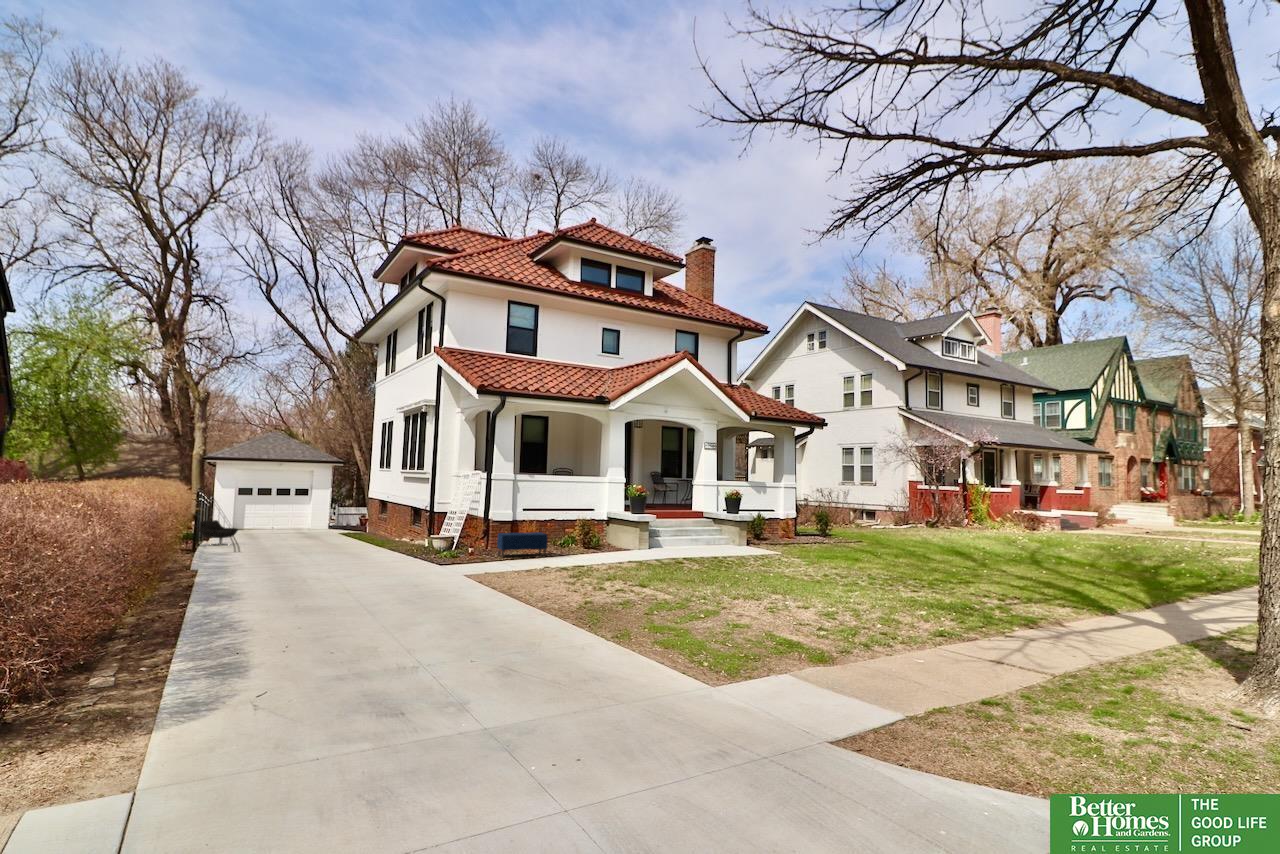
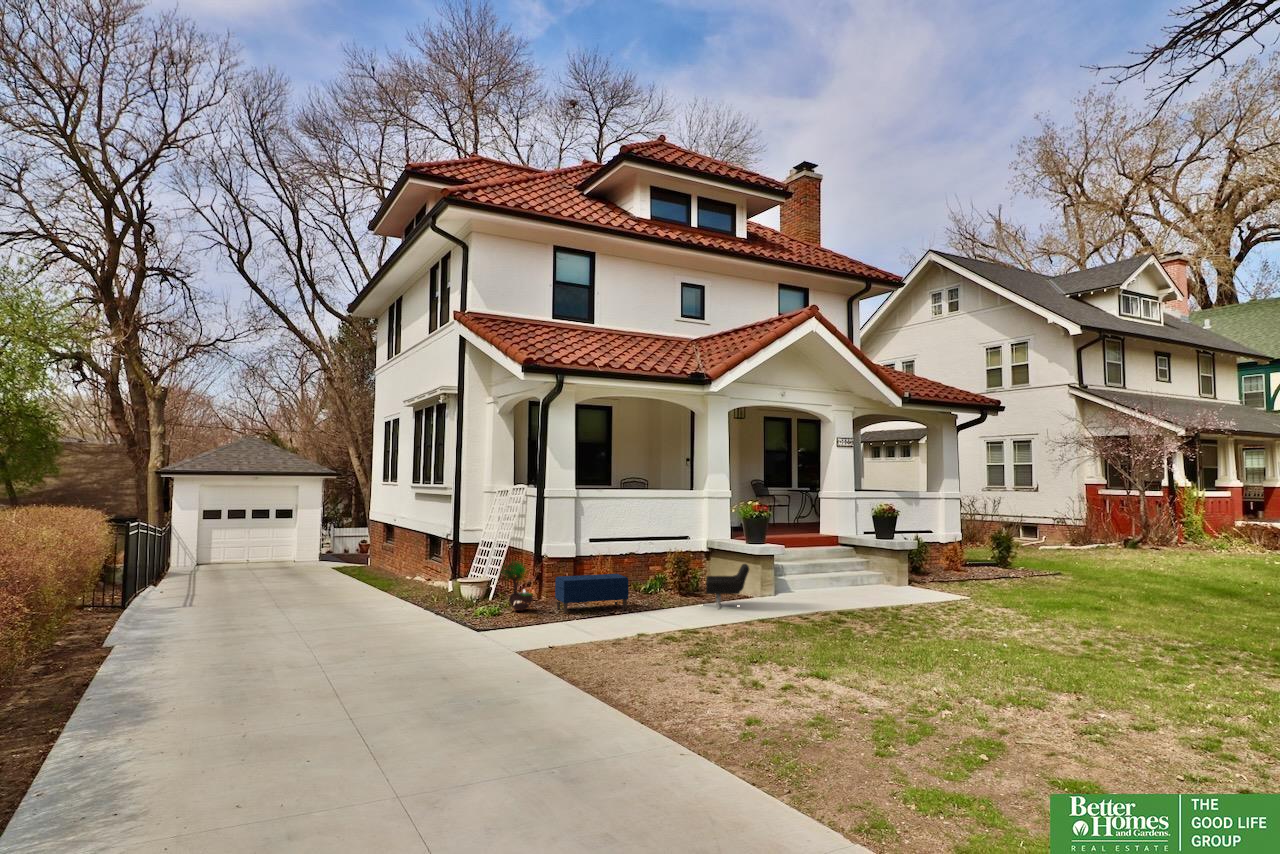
potted tree: none [457,518,482,556] -> present [502,561,533,611]
lounge chair: present [200,520,238,545] -> present [706,564,749,609]

